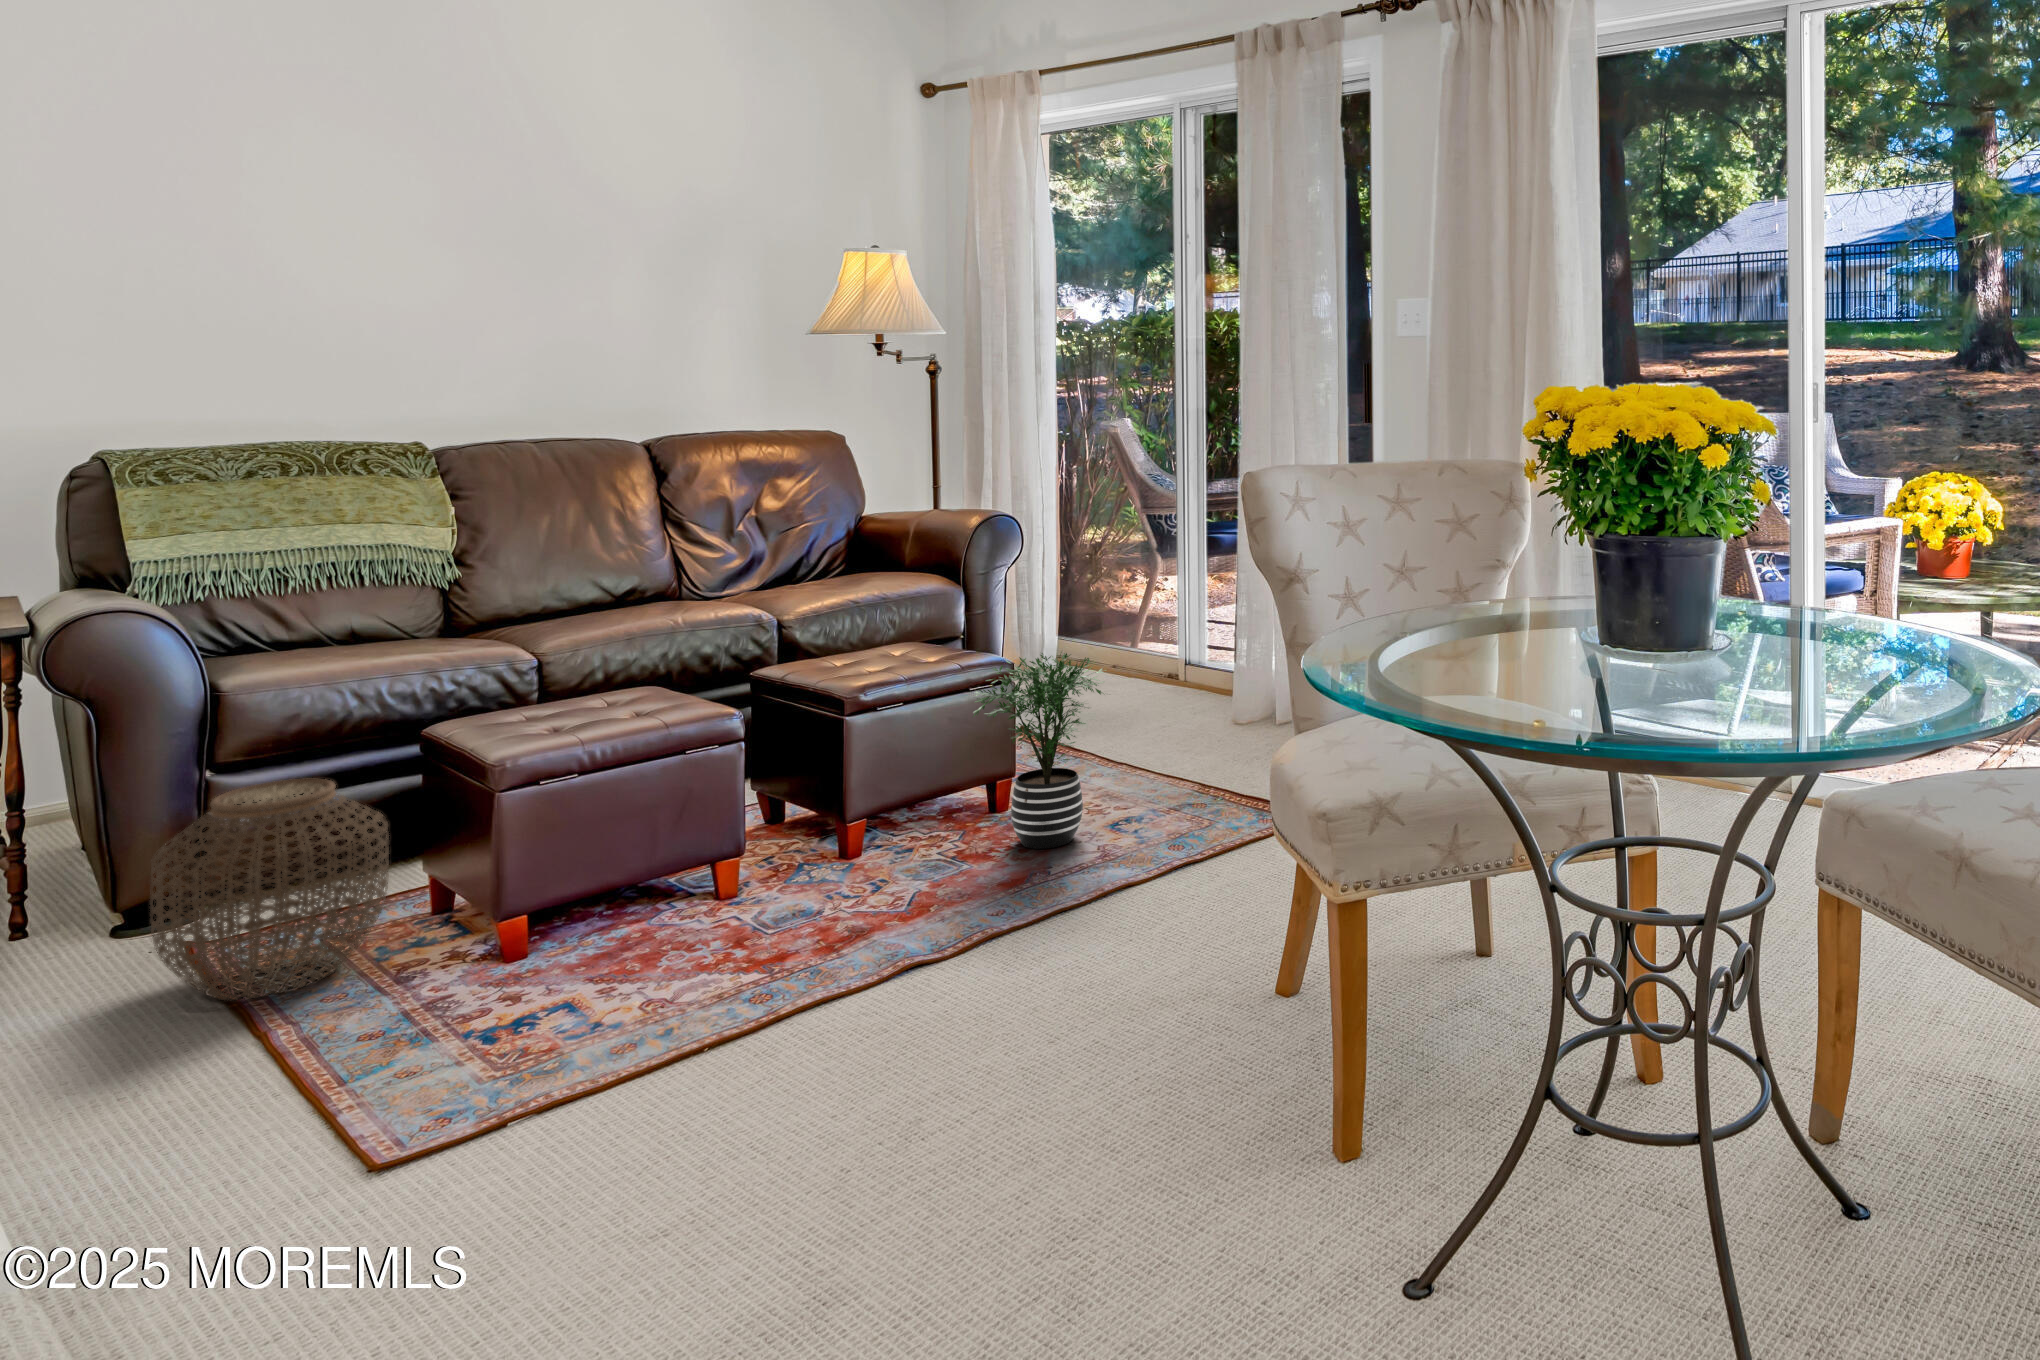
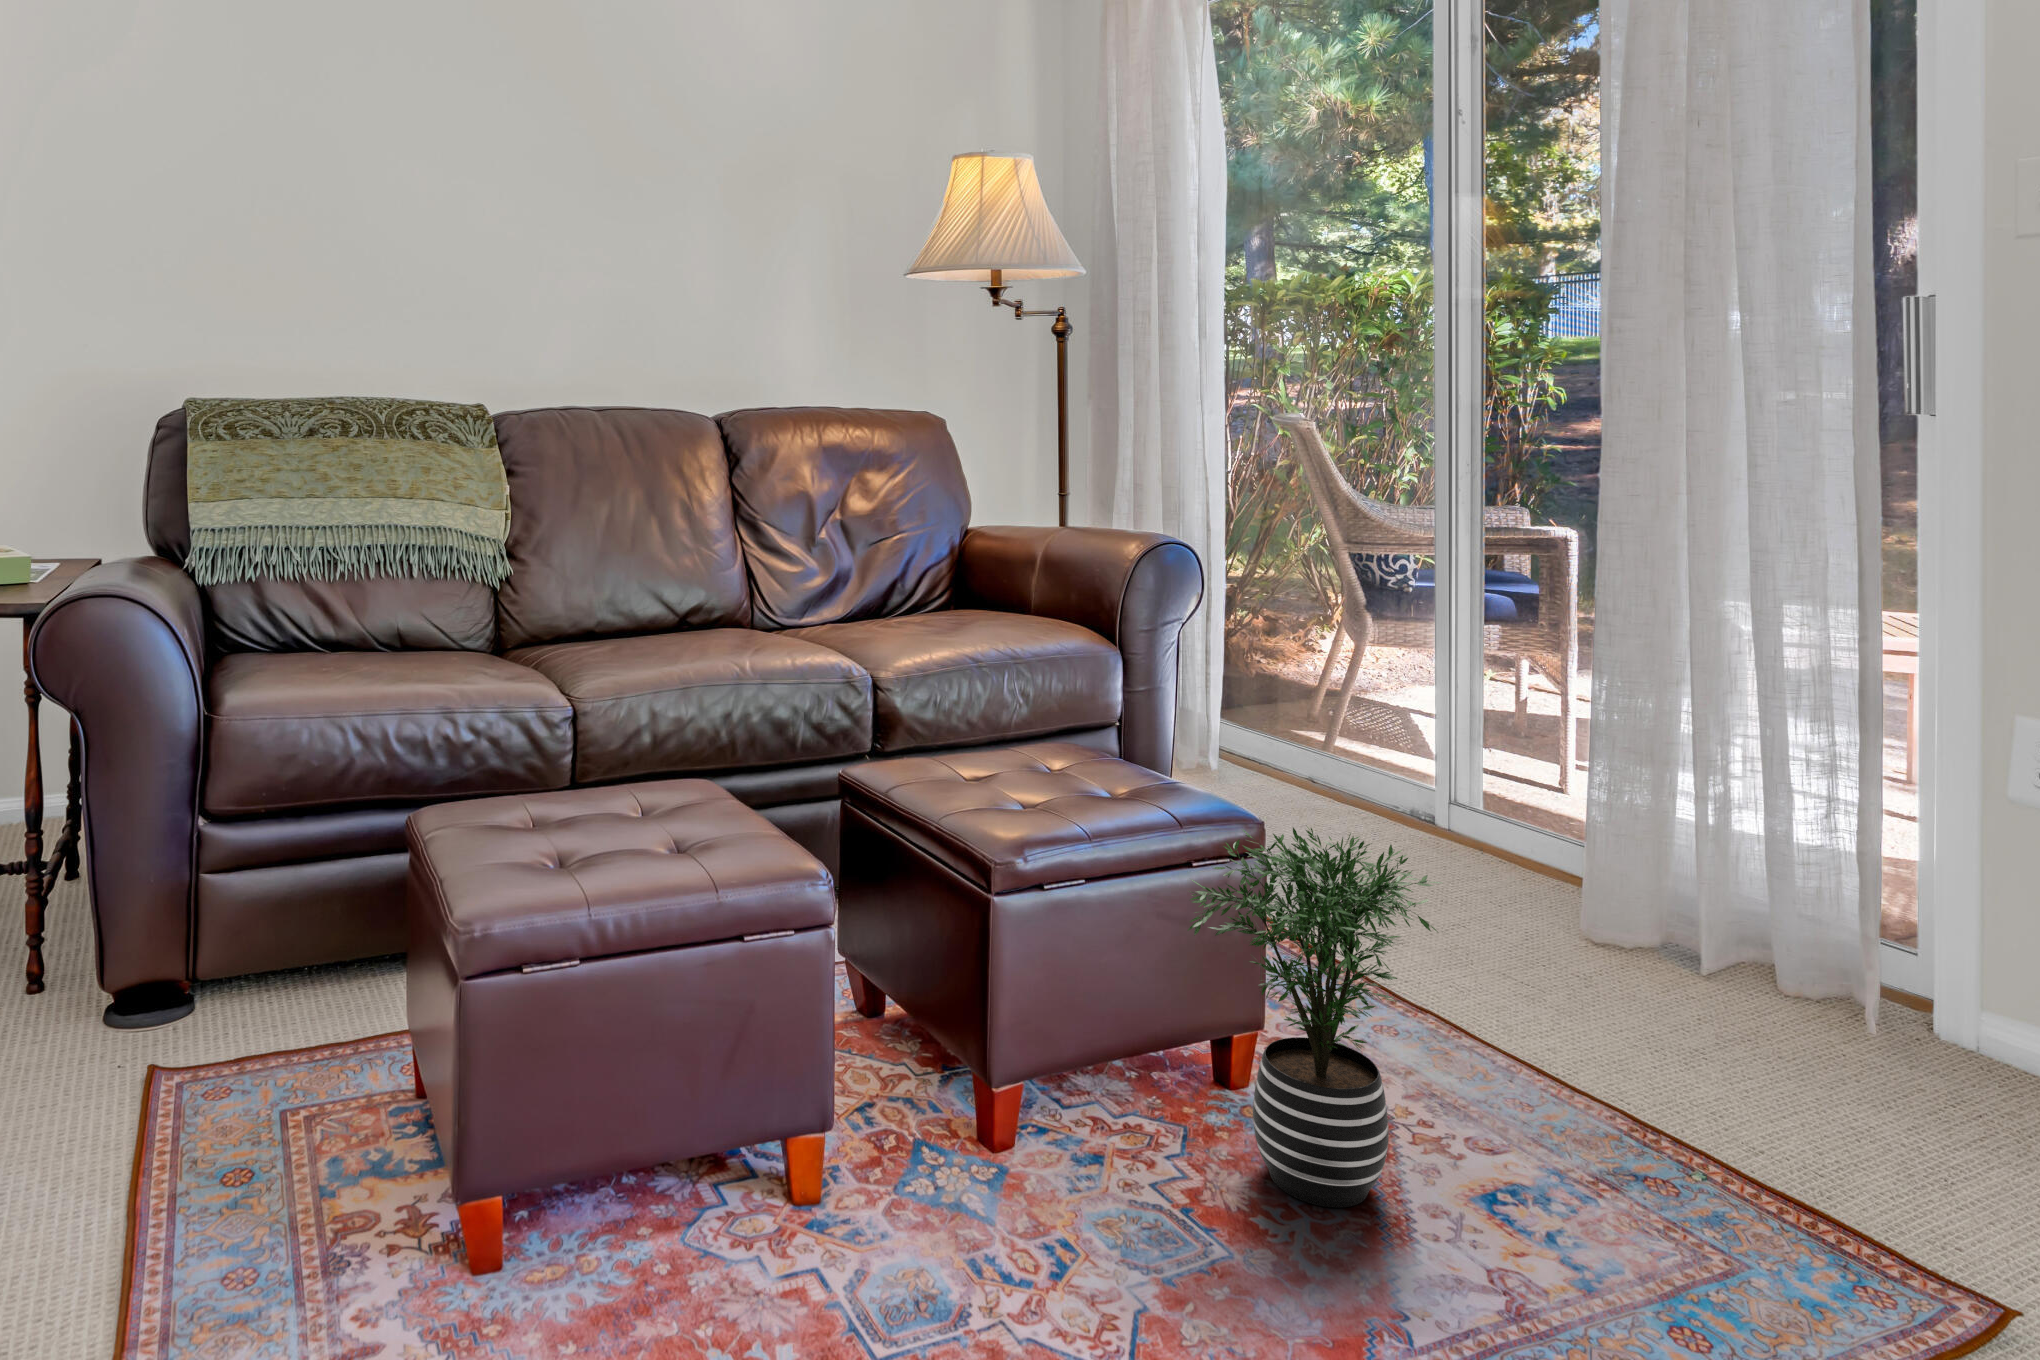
woven basket: present [151,779,389,1000] -> none [57,882,345,1223]

